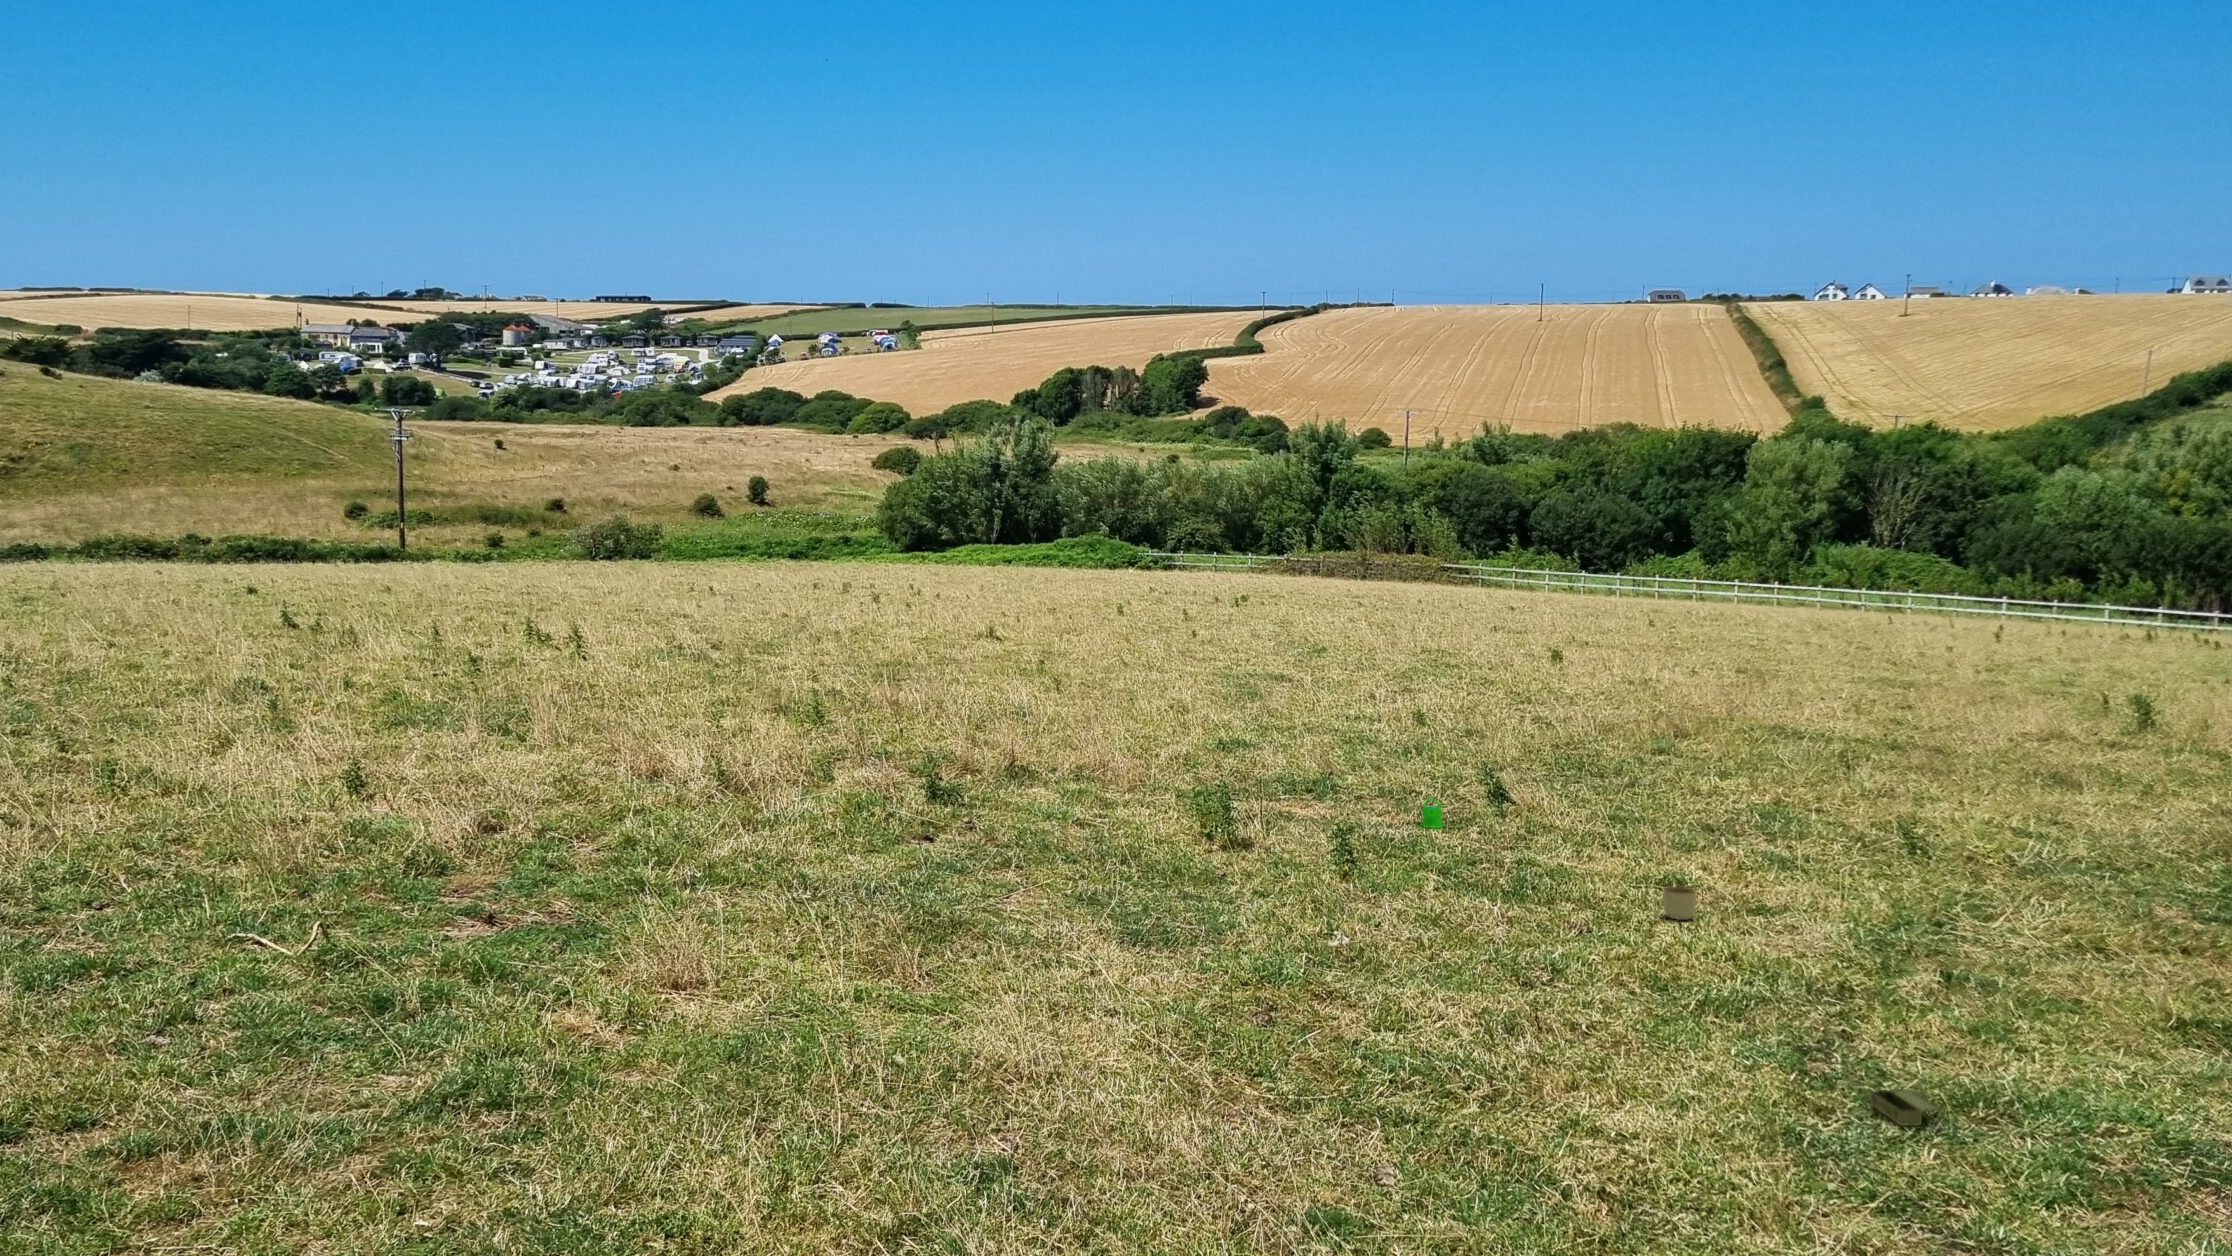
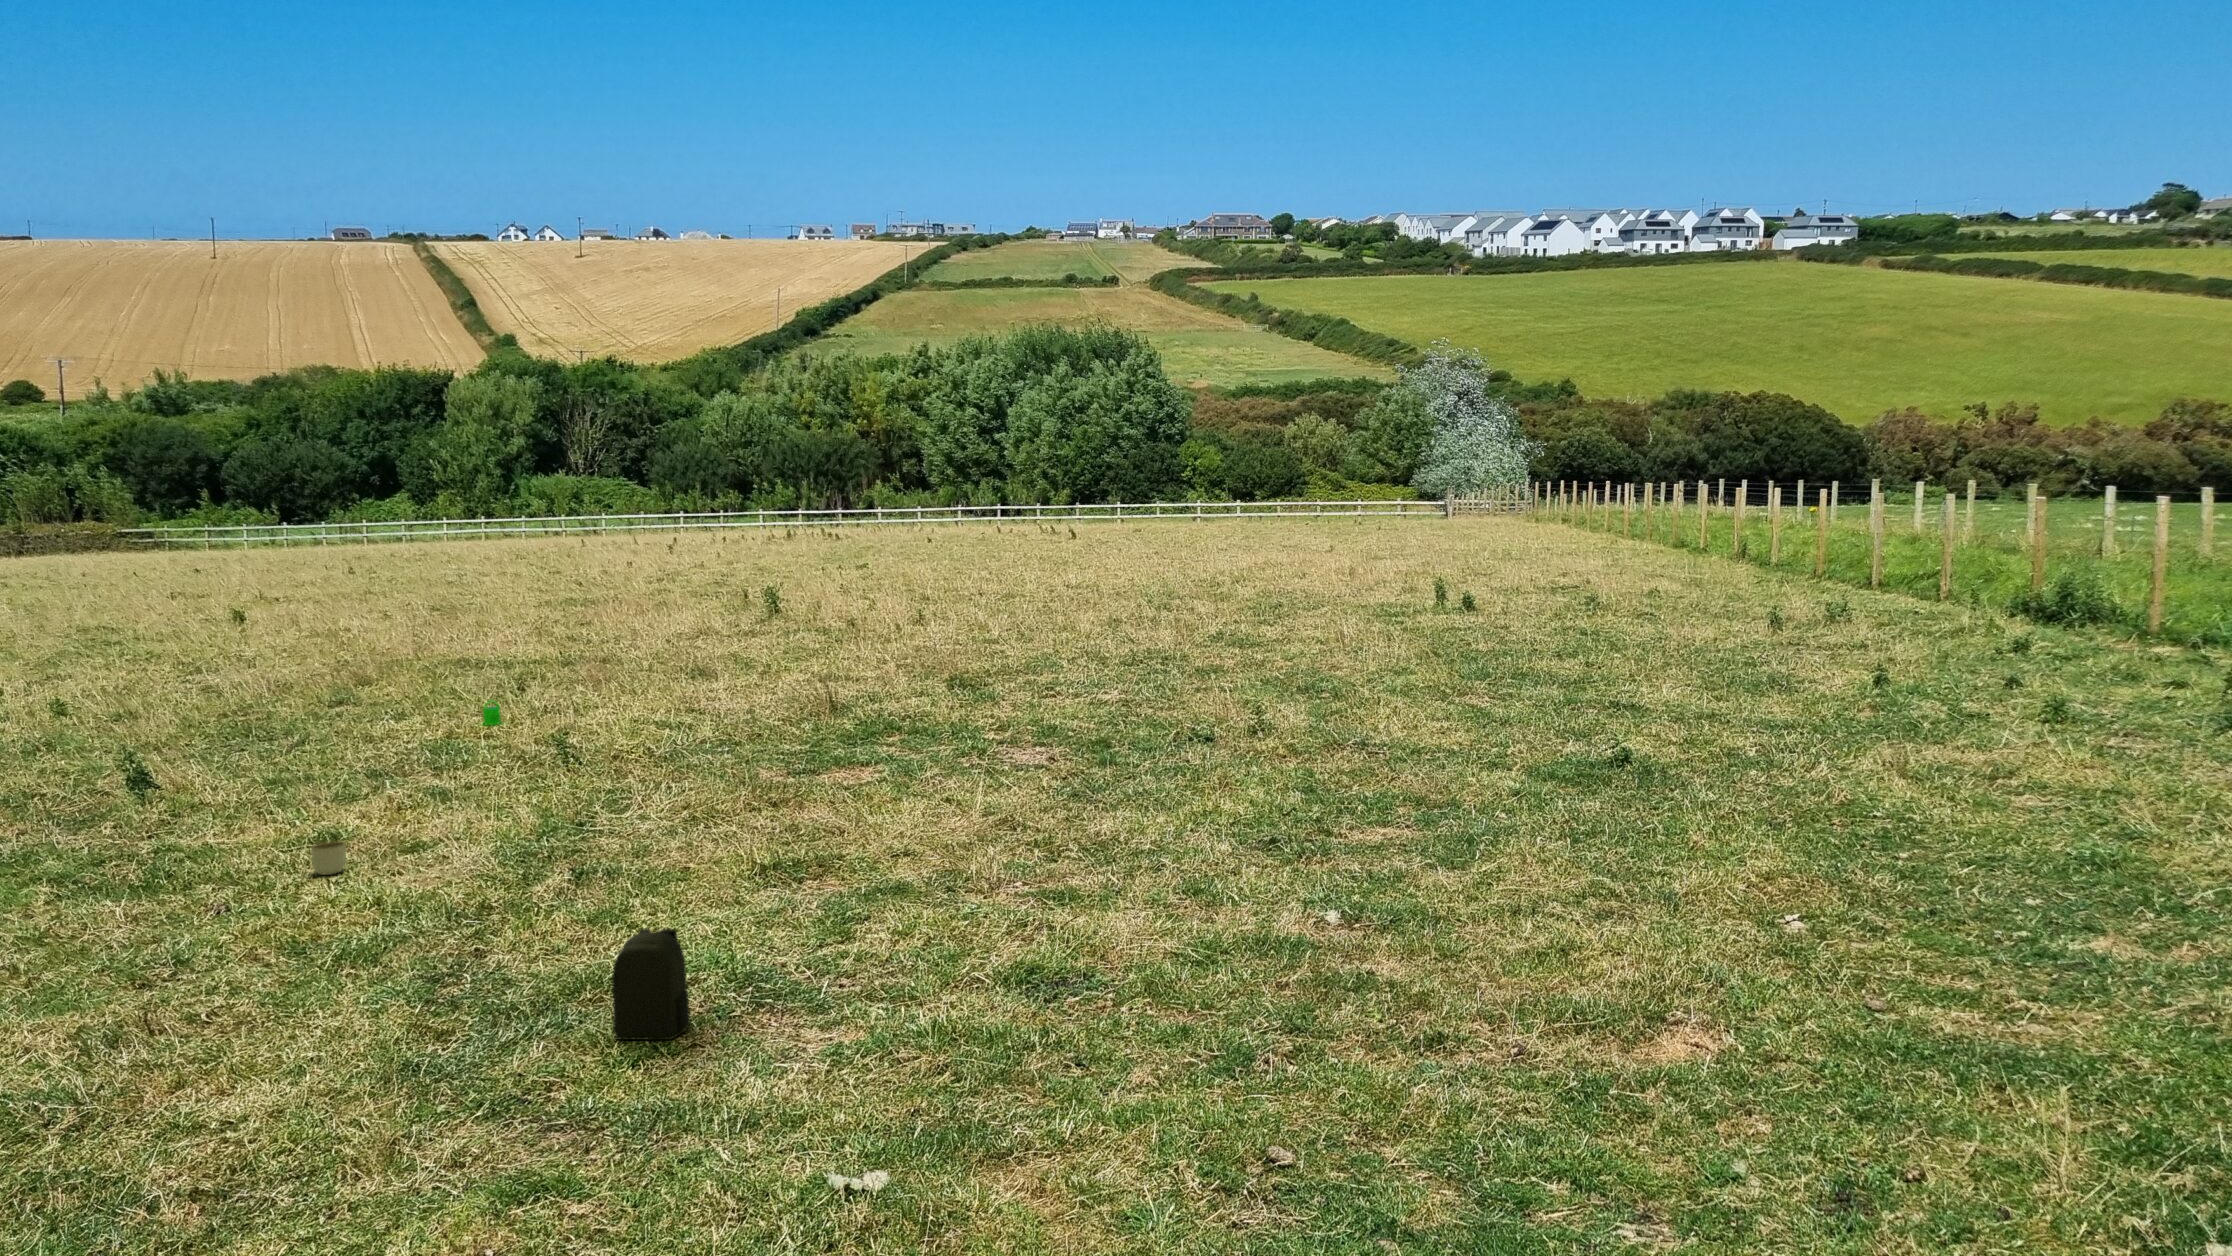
watering can: present [1421,797,1442,828] -> present [483,700,501,726]
backpack: none [2017,1057,2118,1192] -> present [612,928,690,1040]
toolbox: present [1870,1089,1941,1126] -> none [491,990,553,1027]

